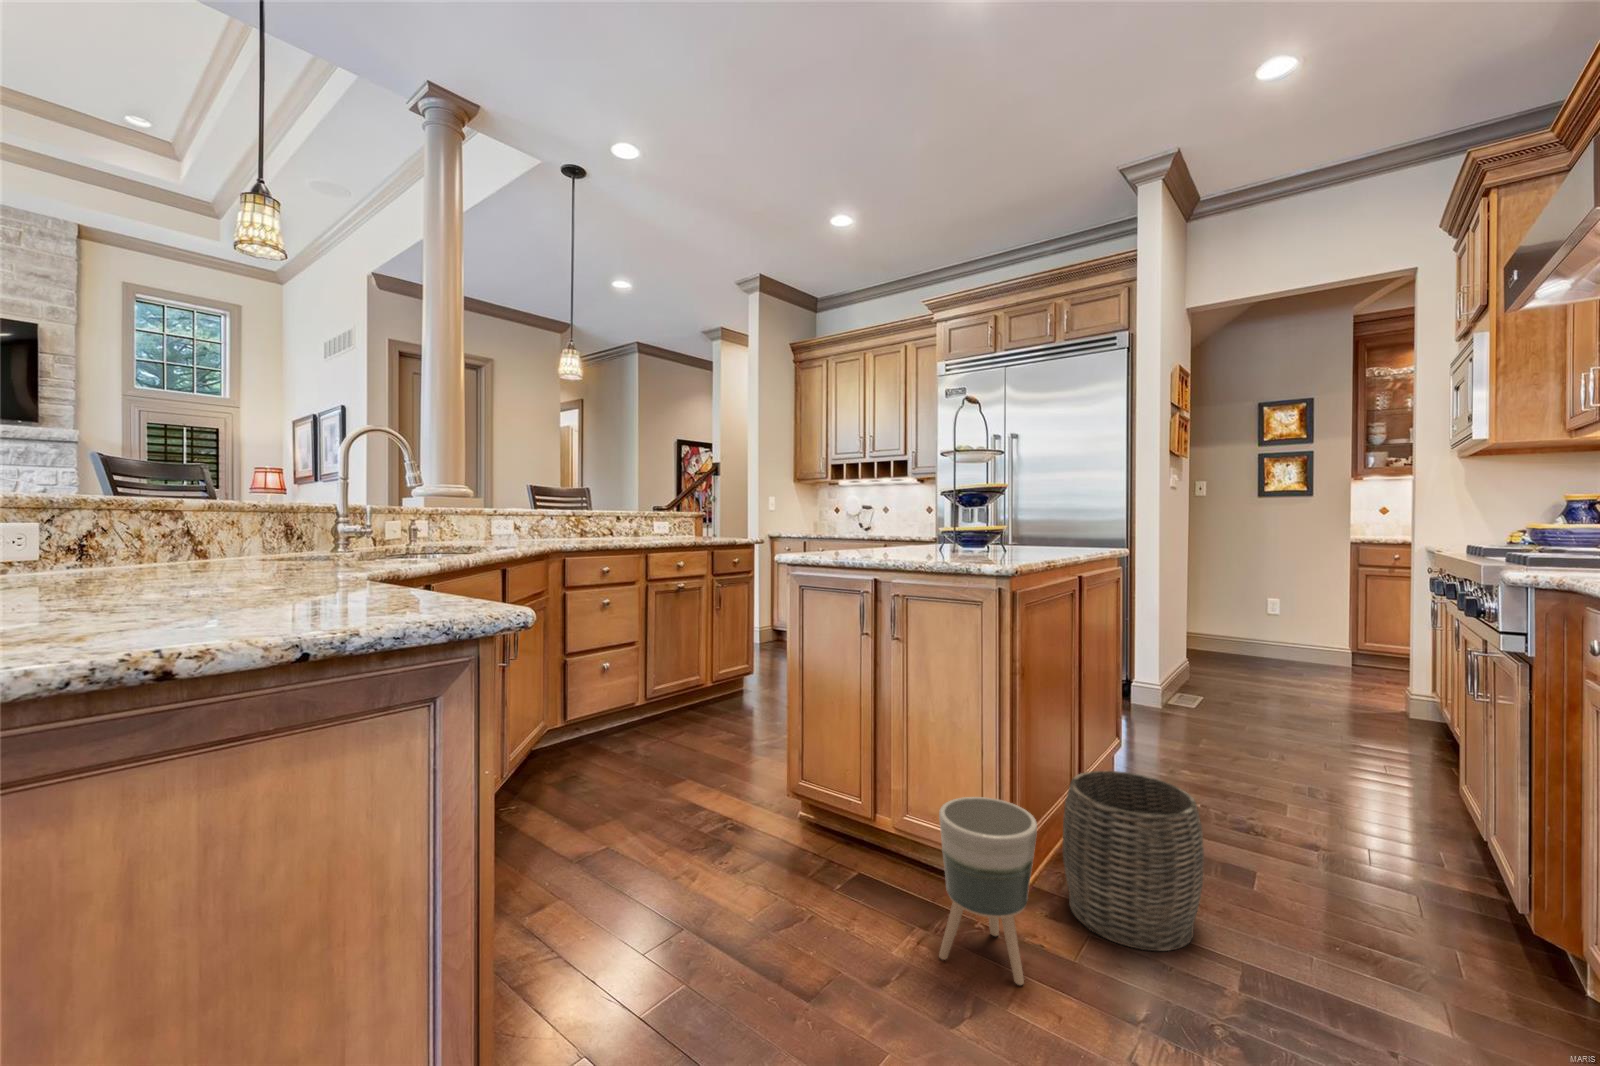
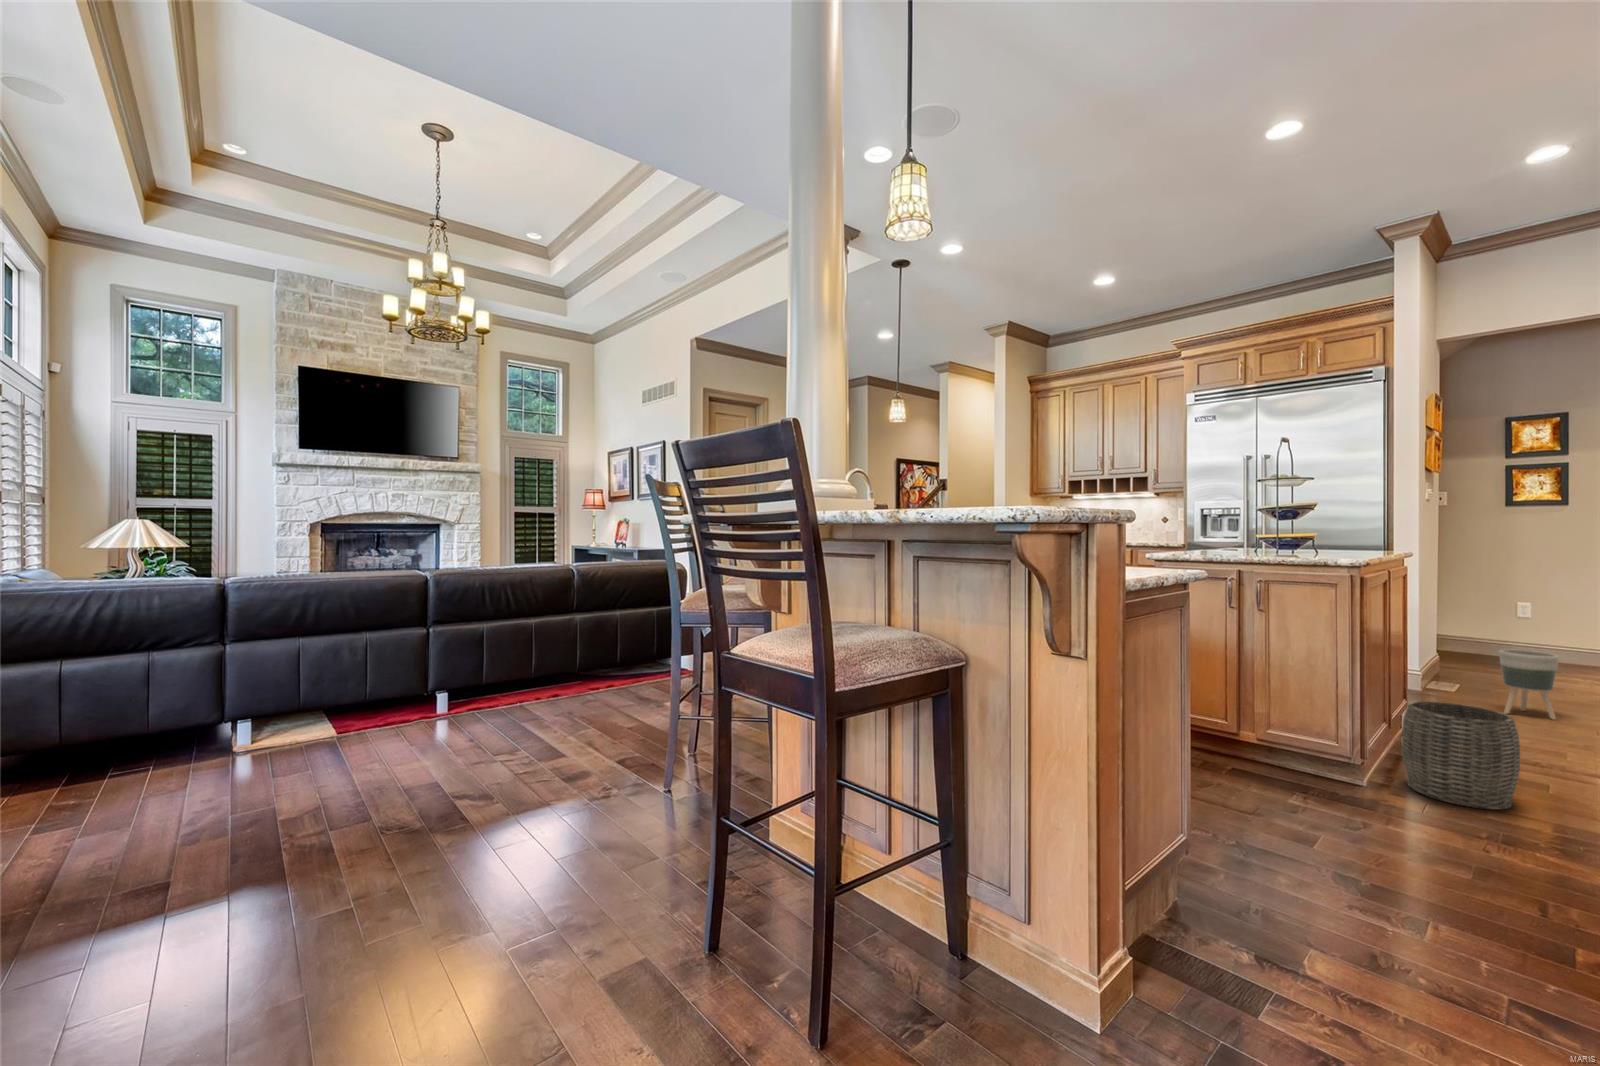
planter: present [939,797,1037,985] -> present [1499,649,1559,720]

